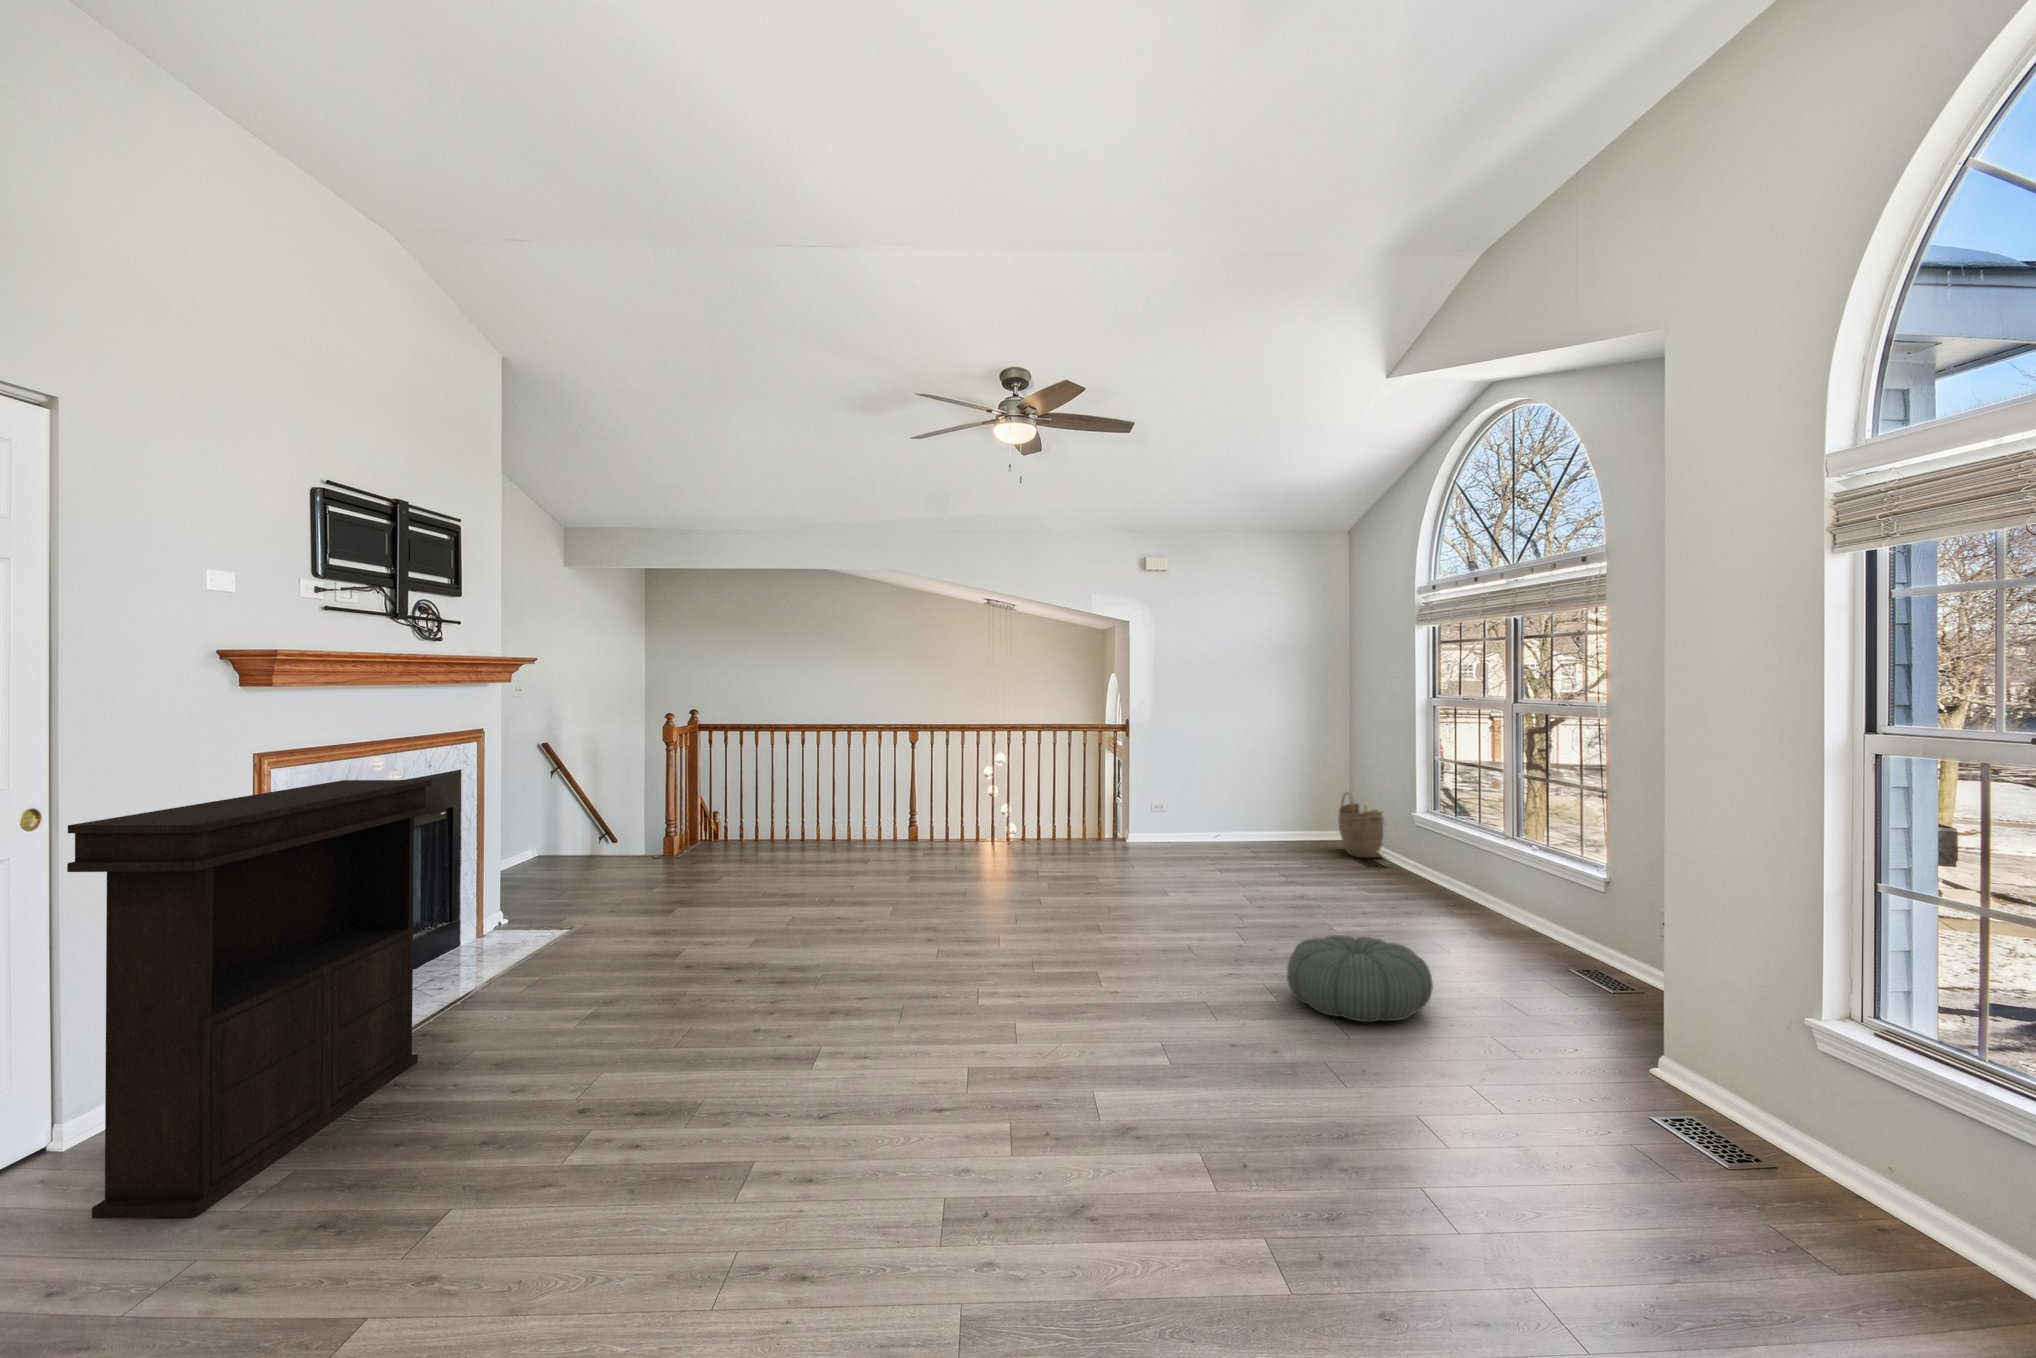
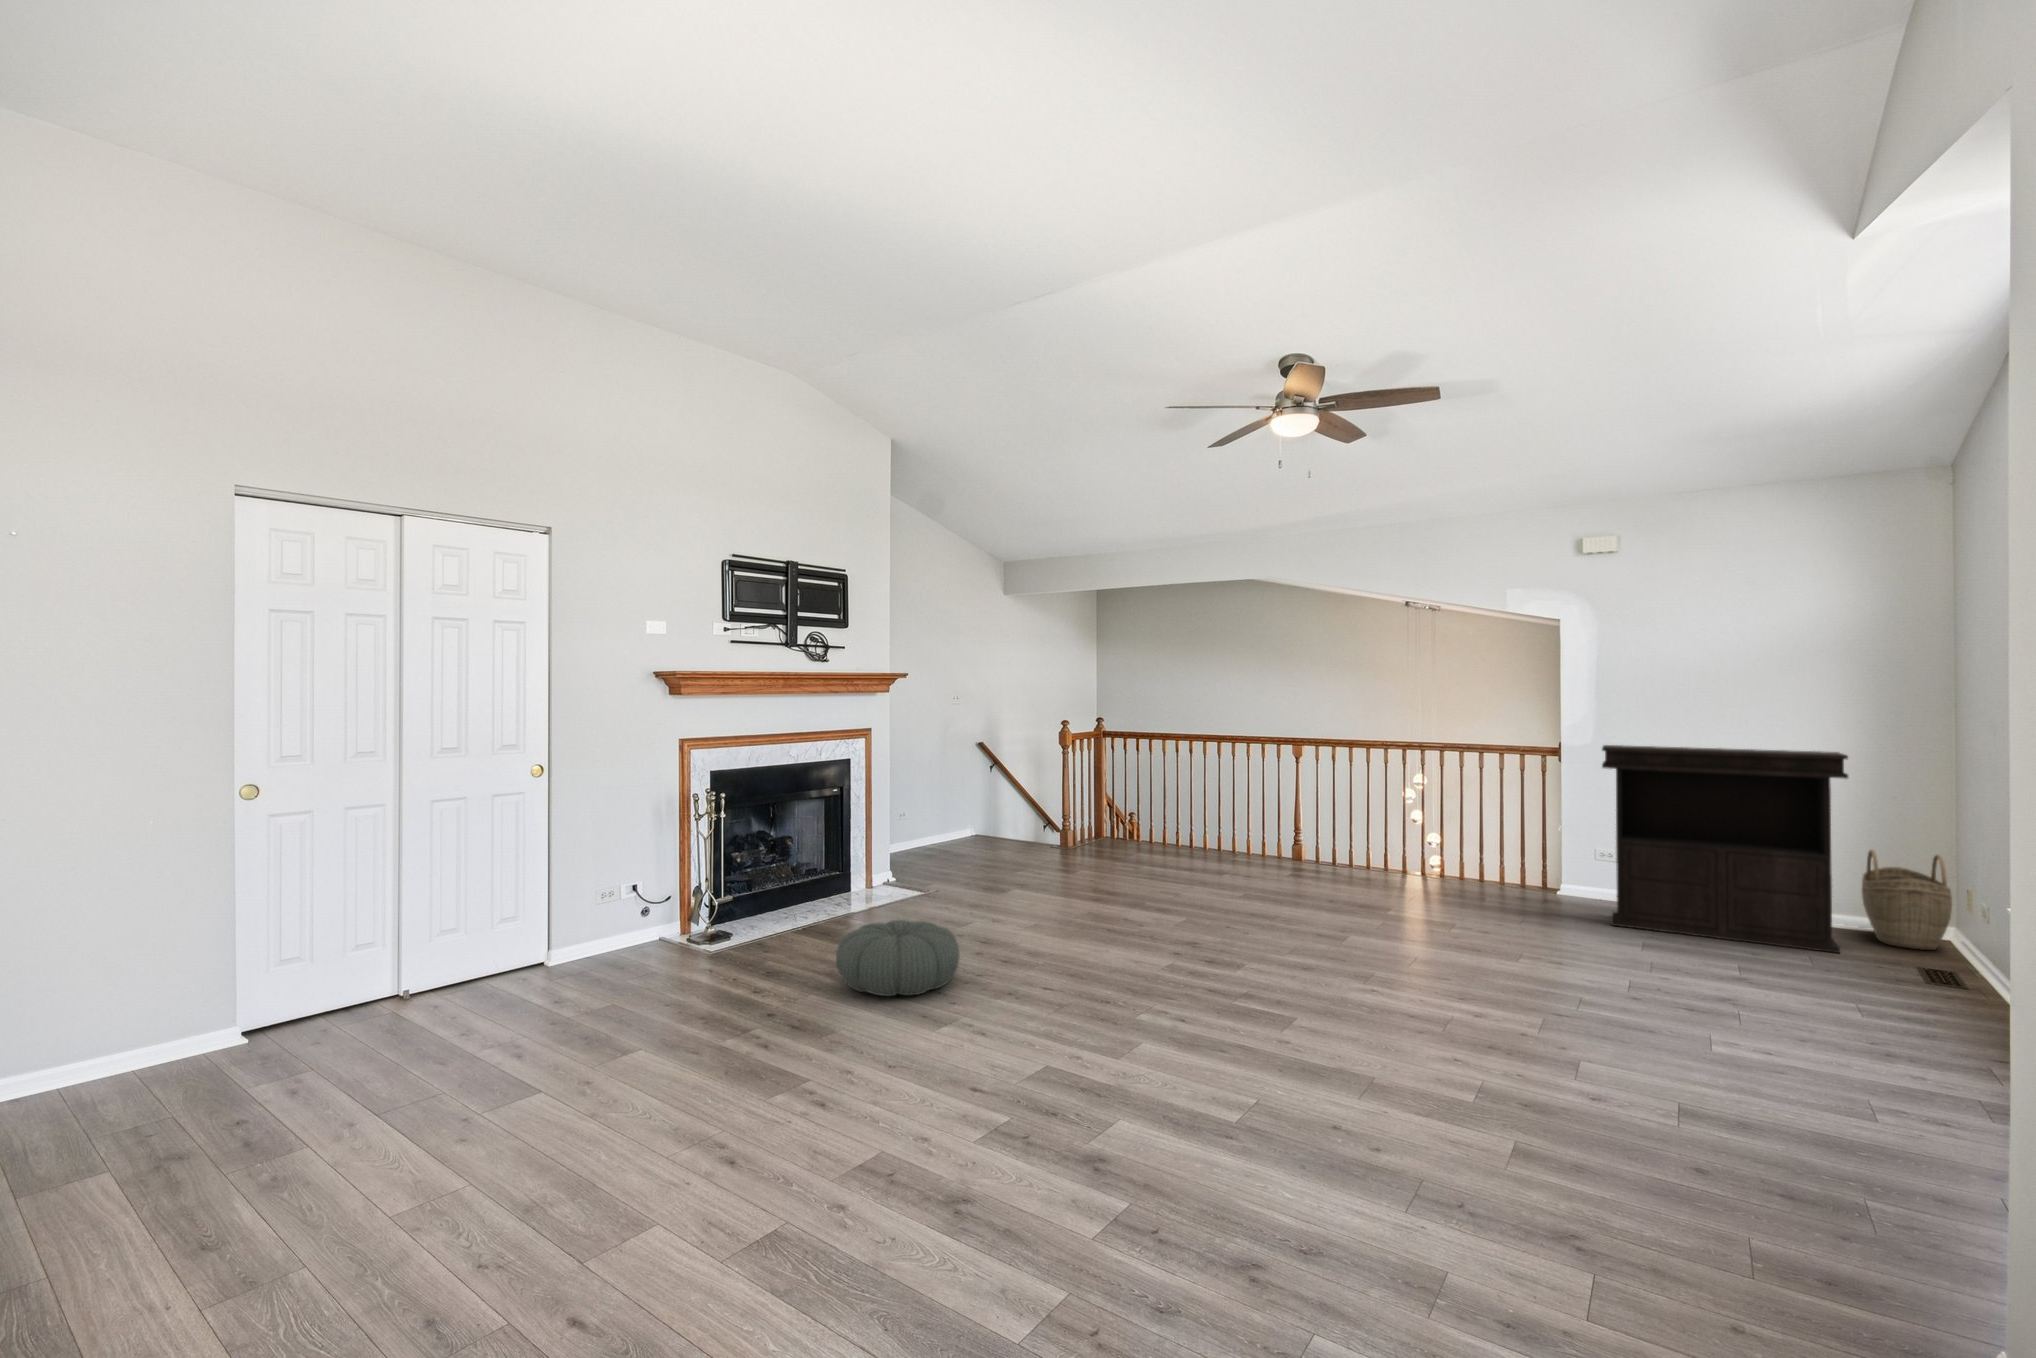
console table: present [67,780,432,1219] -> present [1602,745,1848,953]
pouf: present [1287,935,1433,1022] -> present [836,920,960,996]

